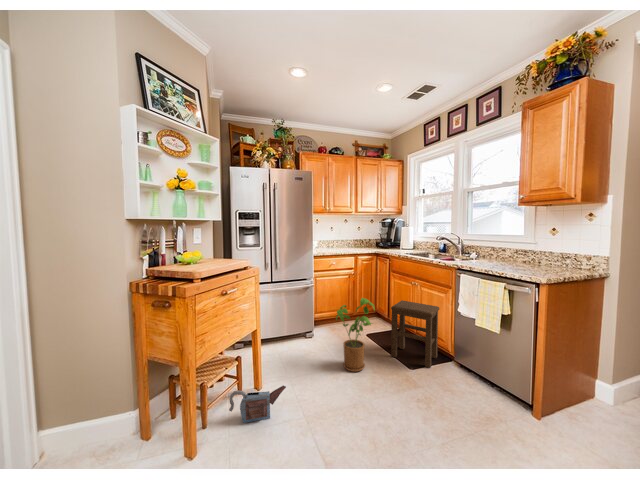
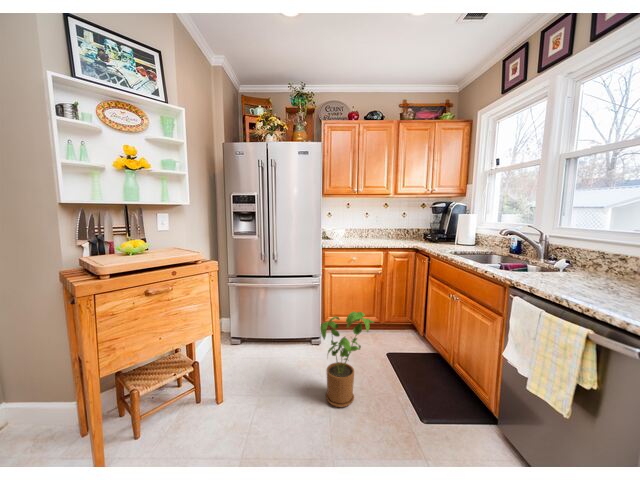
stool: present [391,300,439,368] -> none [400,319,478,427]
watering can: present [229,386,286,423] -> none [152,407,216,448]

